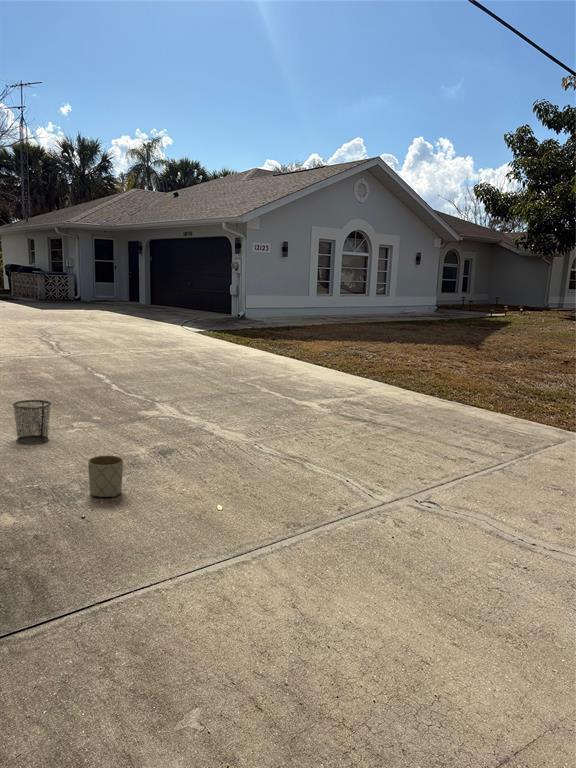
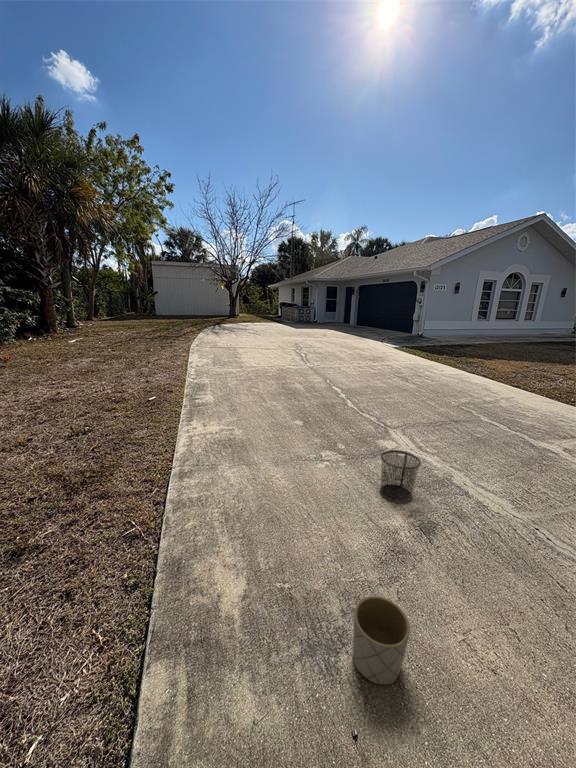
trash can: present [13,400,51,445] -> present [380,450,421,503]

